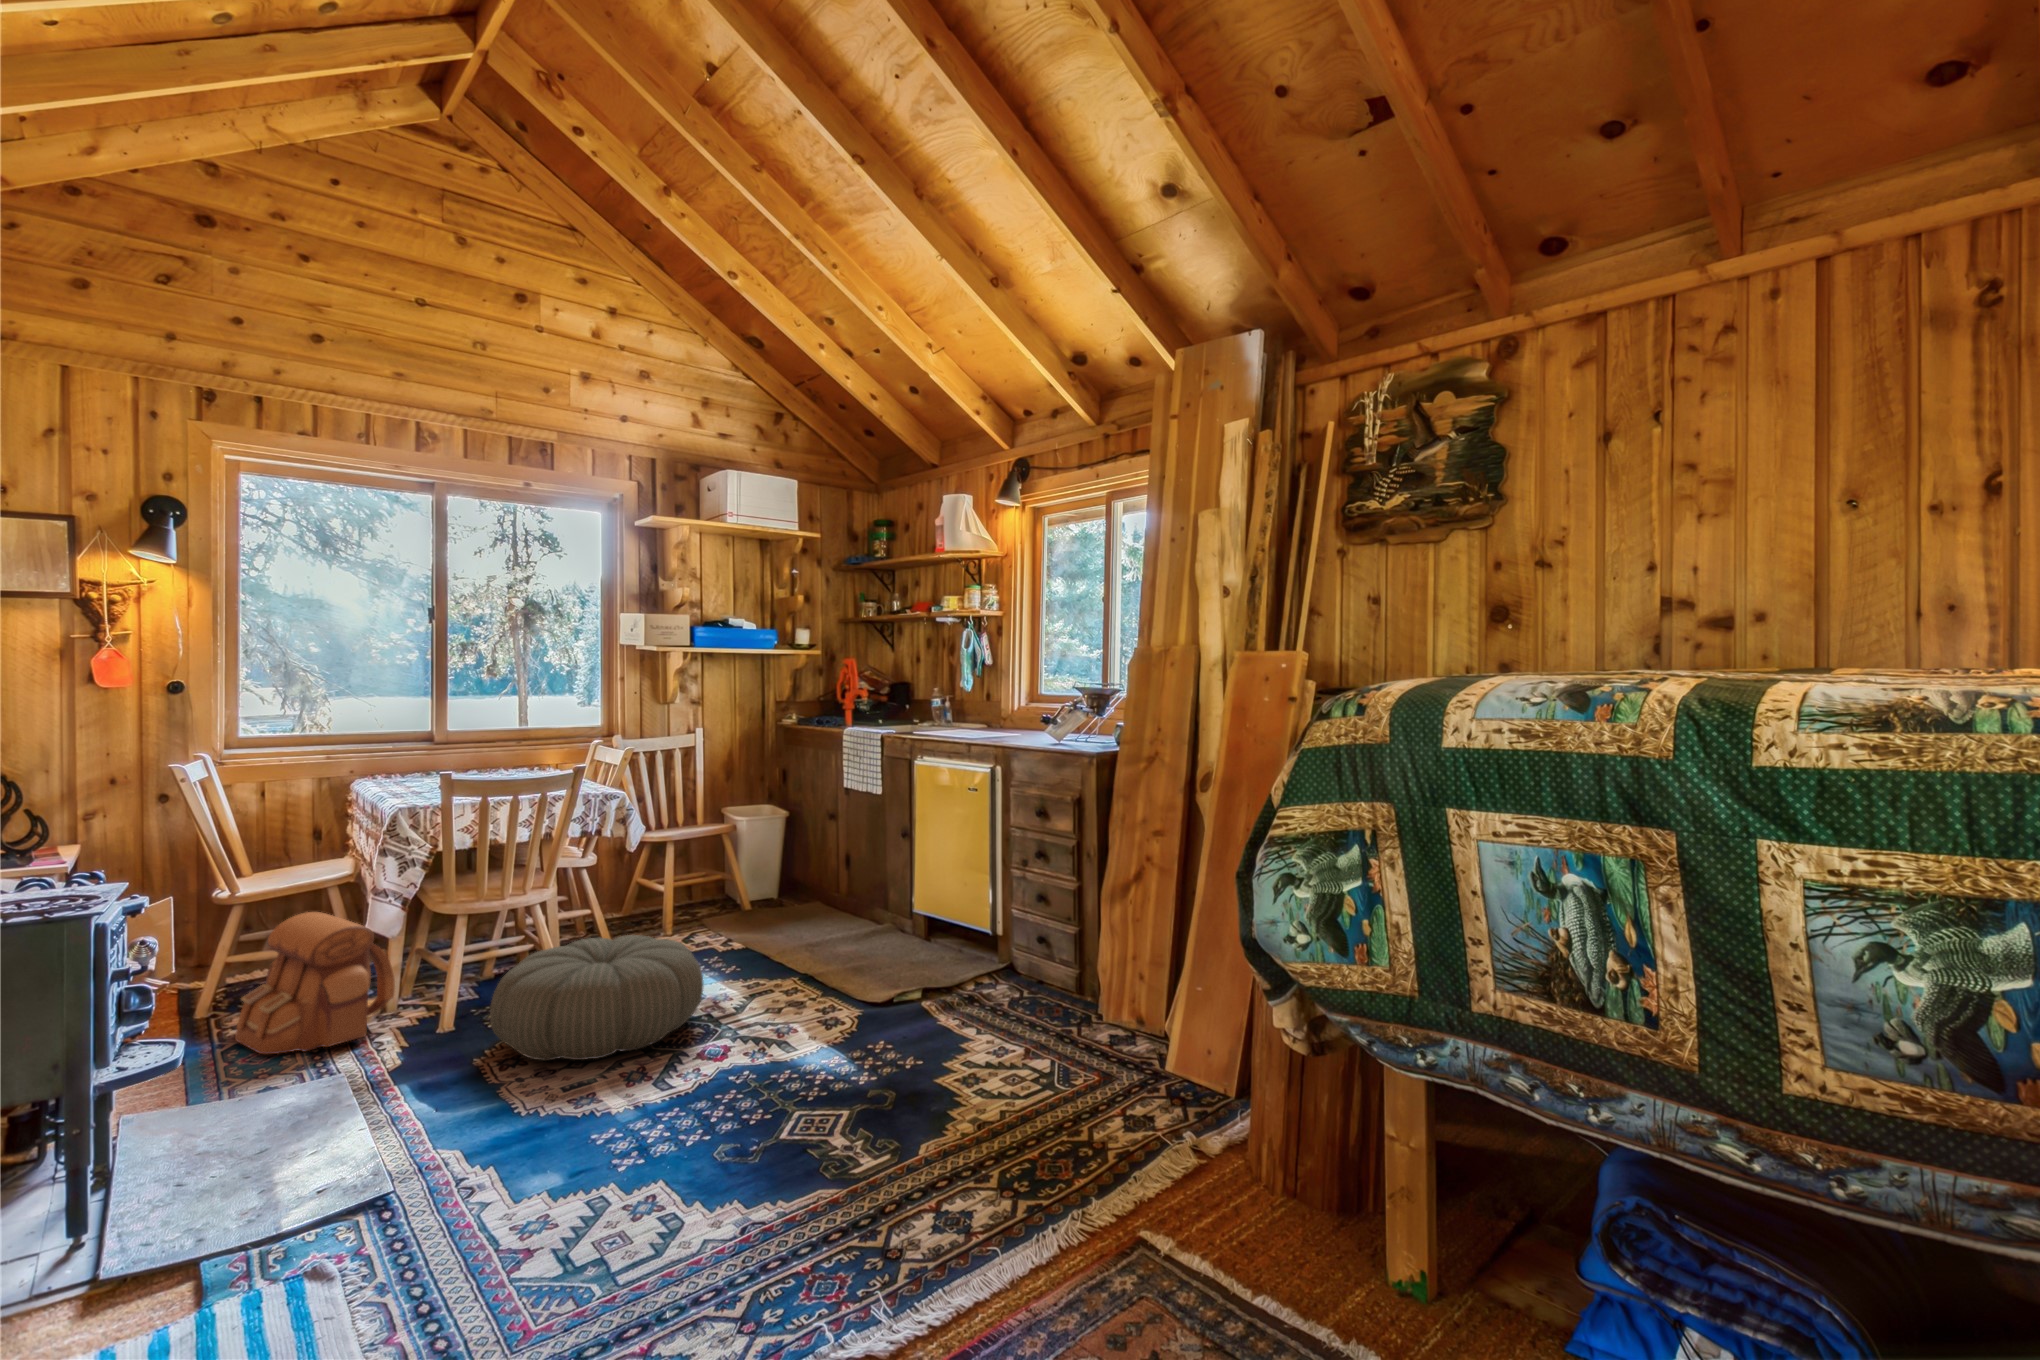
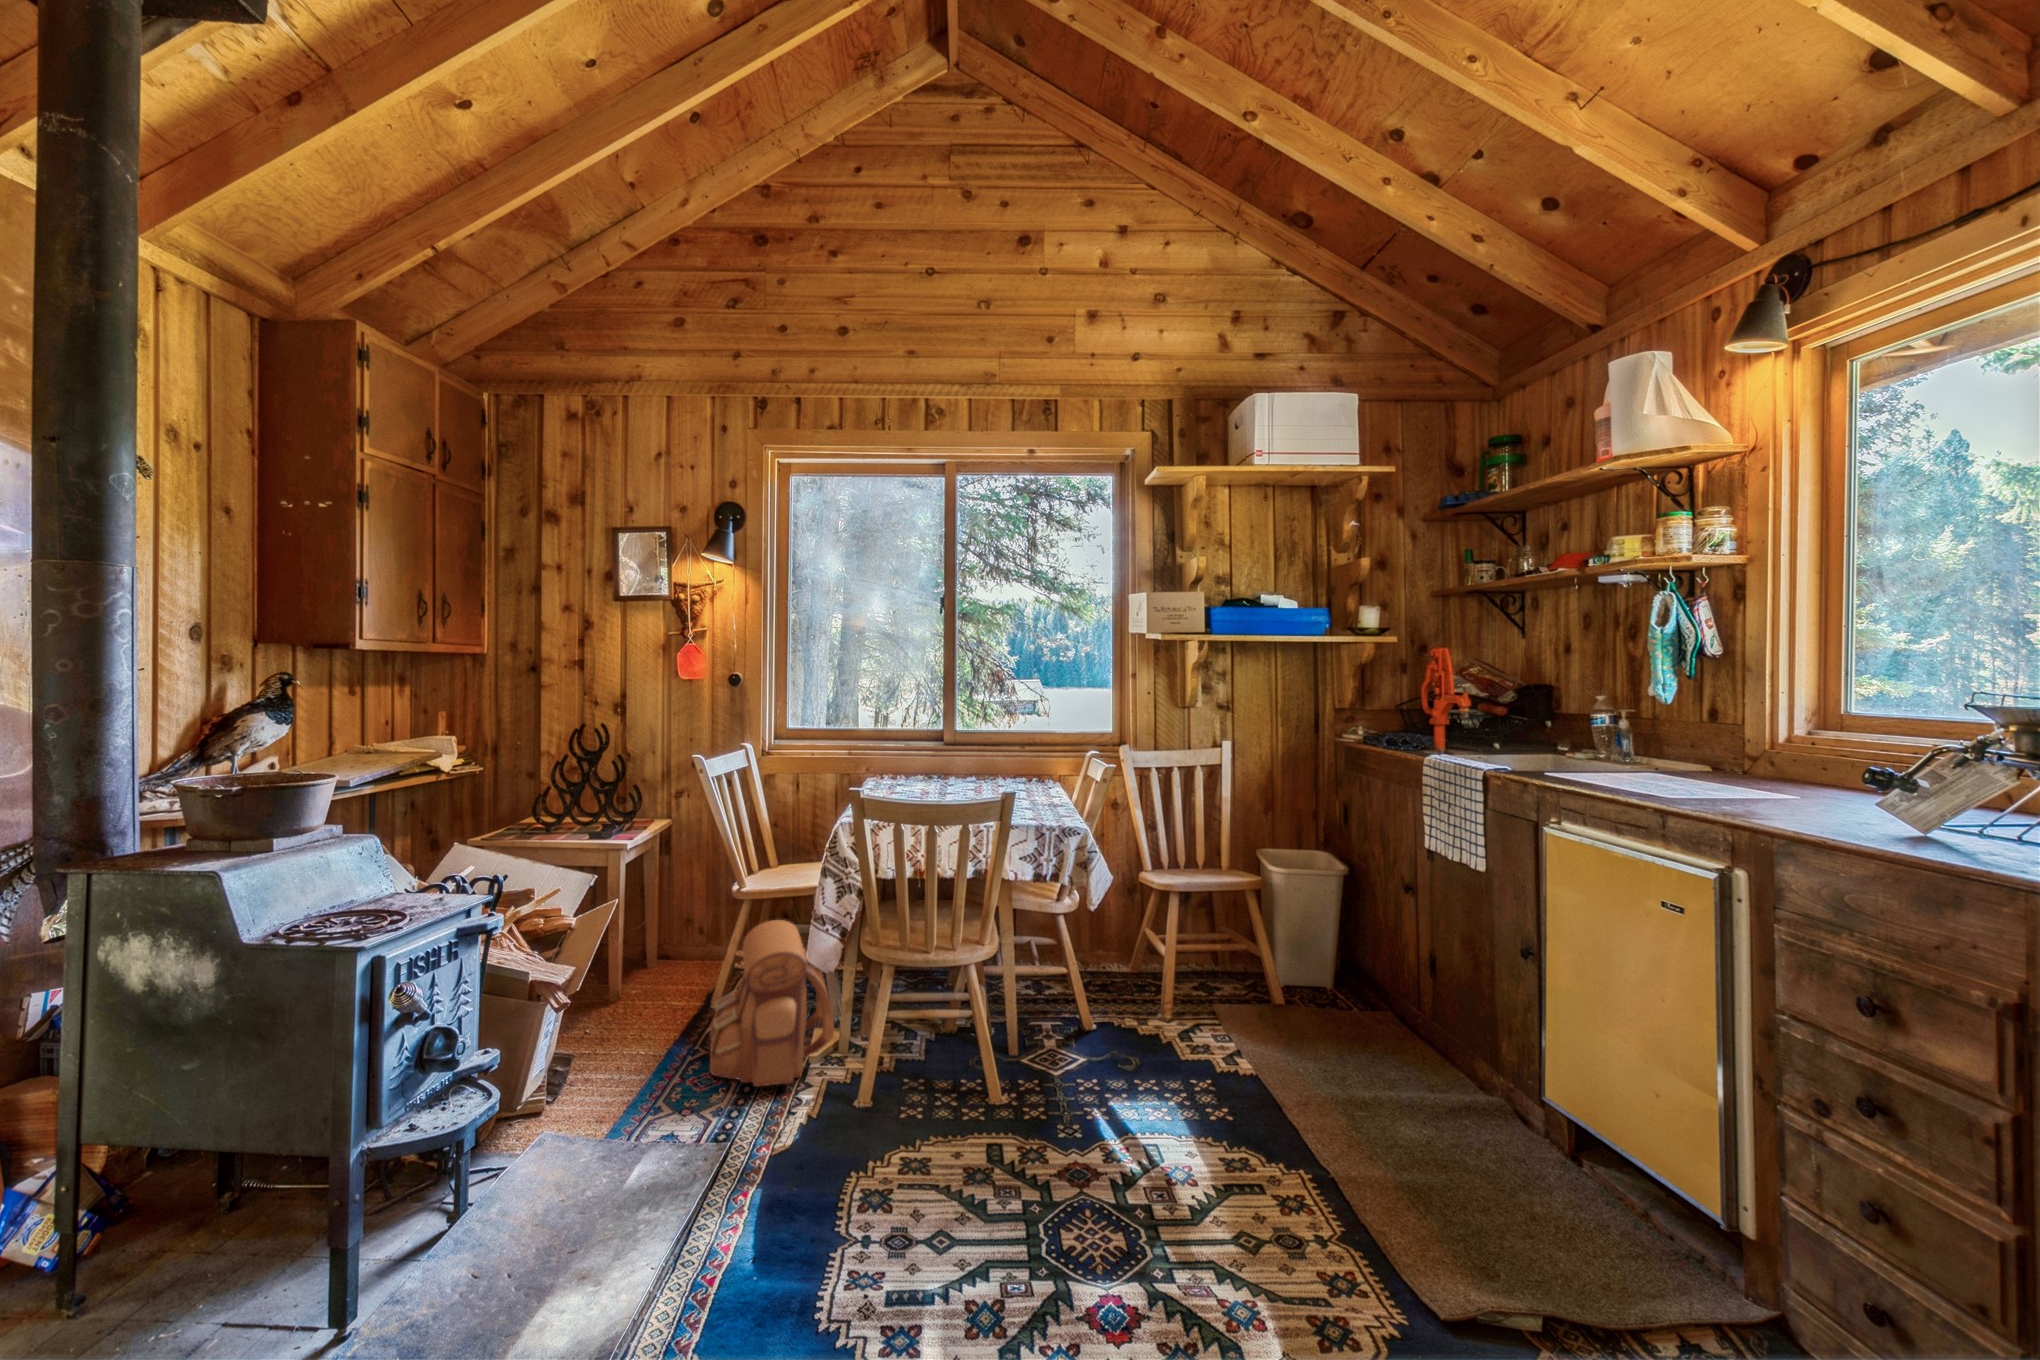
pouf: present [490,935,704,1061] -> none [868,1031,1136,1247]

